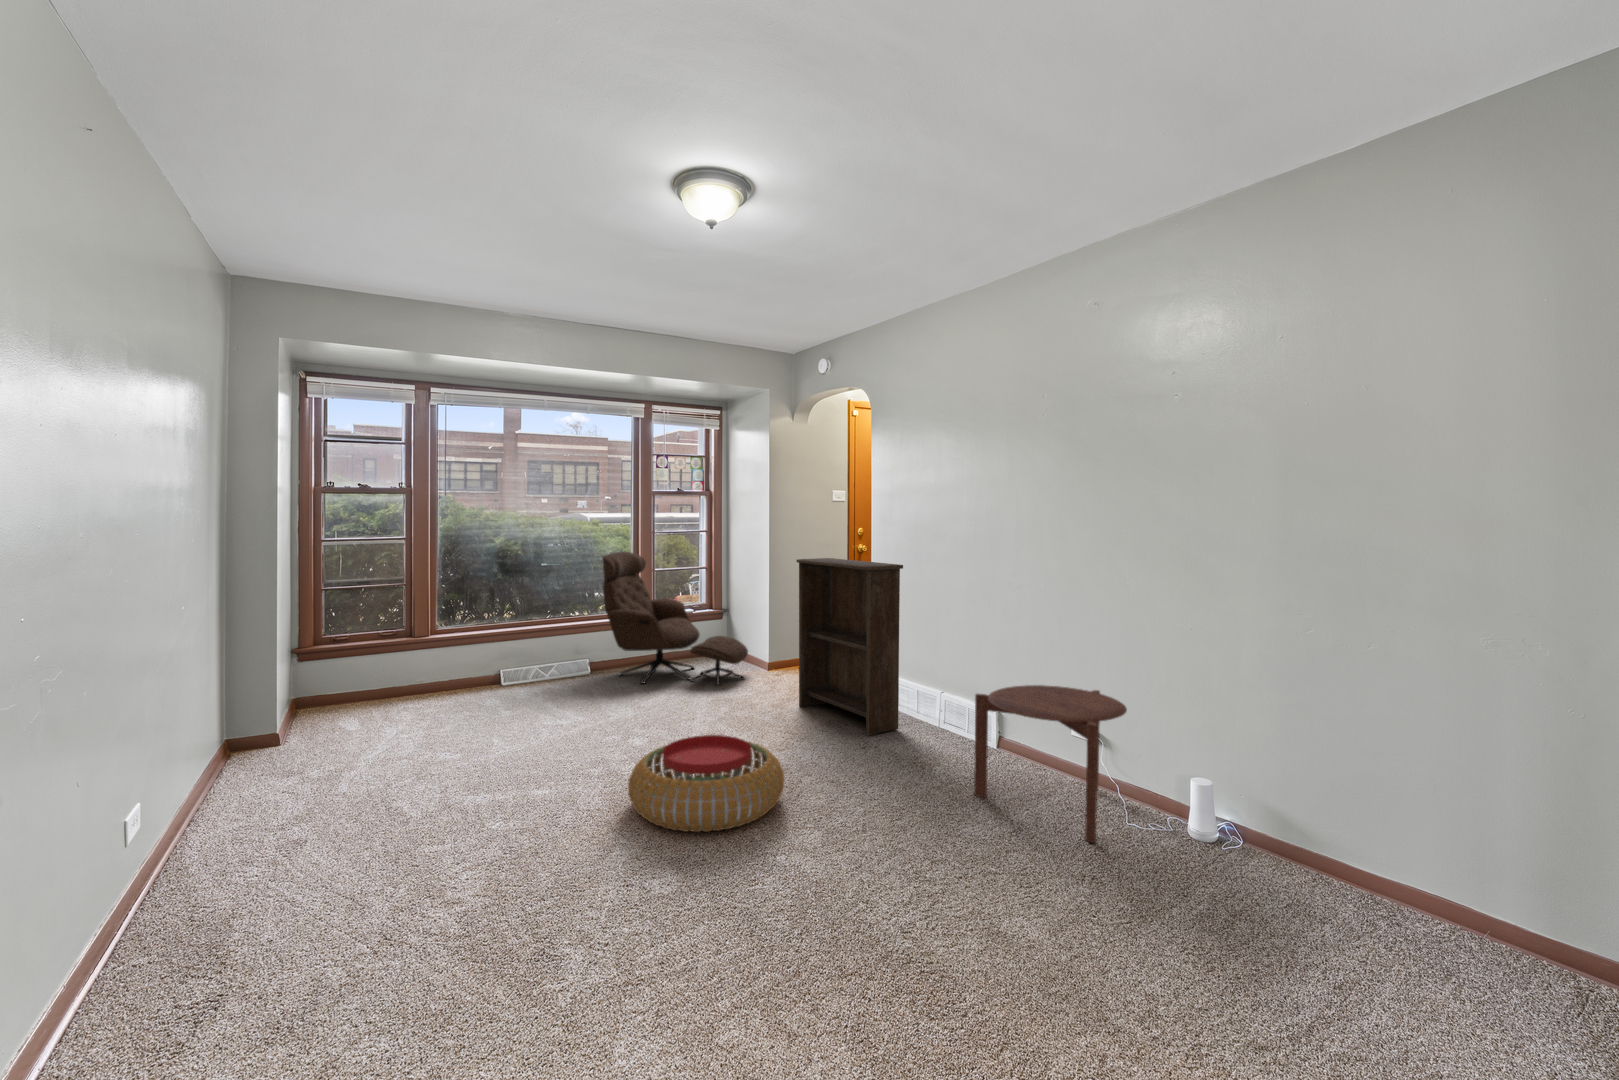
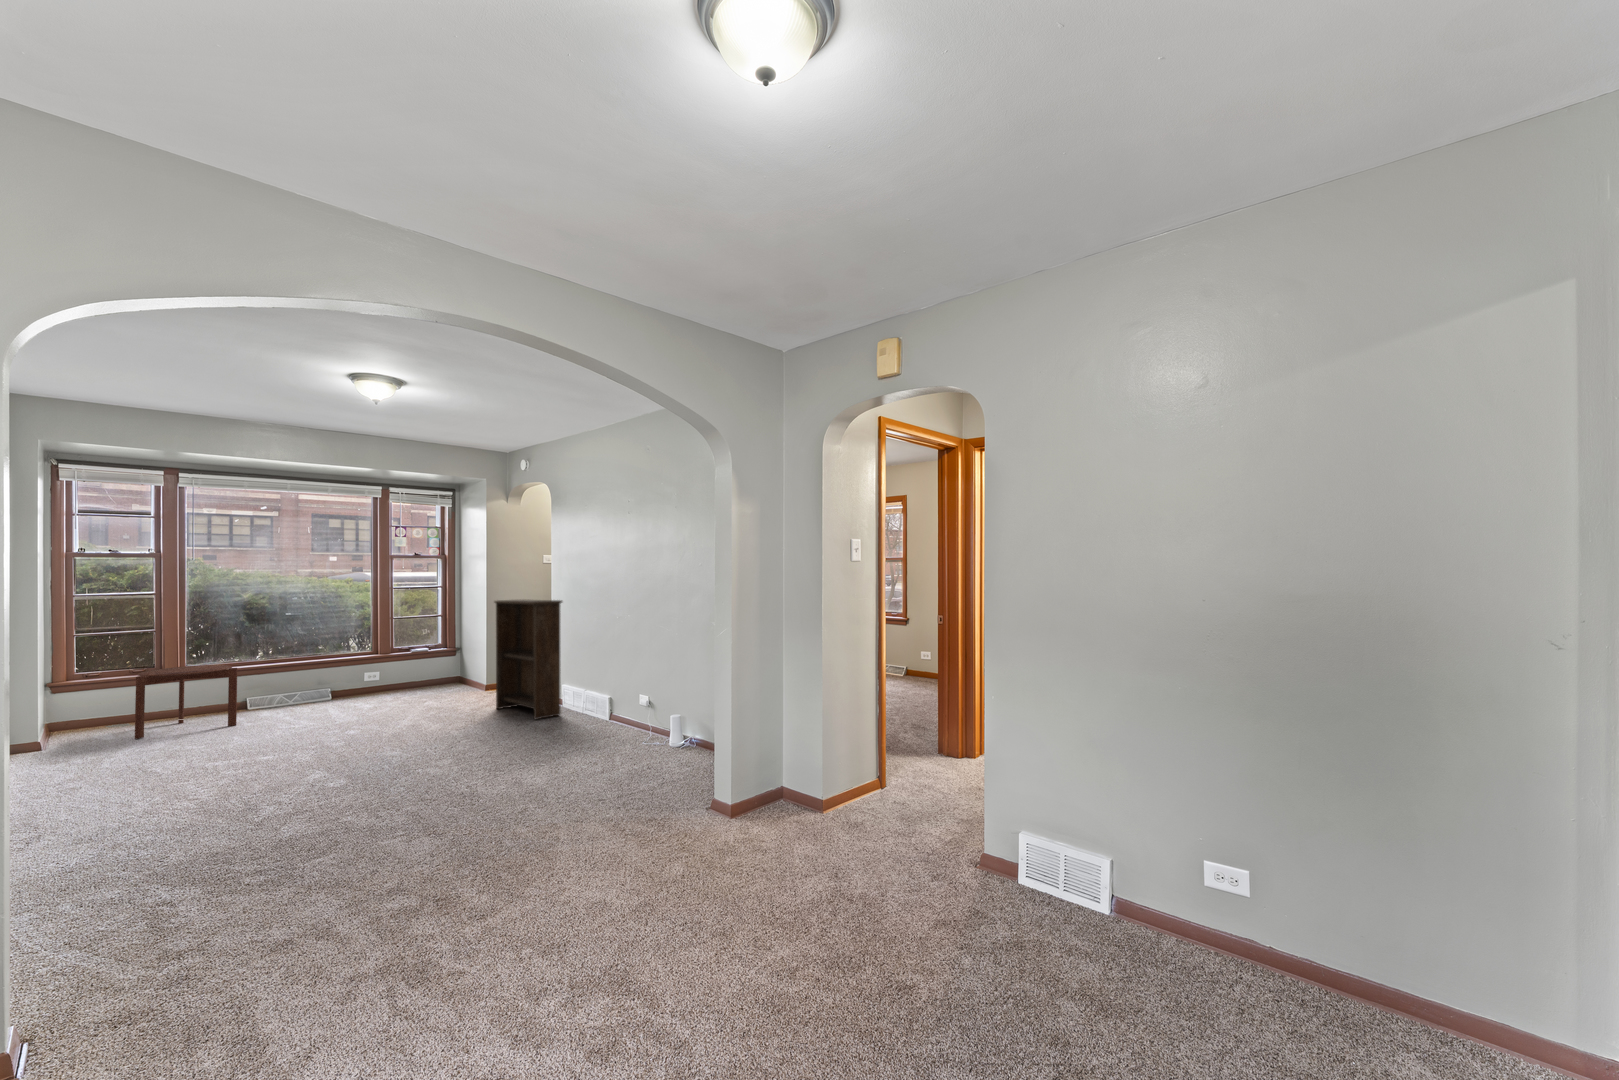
lounge chair: present [602,552,748,684] -> none [340,602,469,705]
side table: present [974,685,1127,843] -> present [135,665,237,739]
pouf: present [628,735,784,832] -> none [330,715,448,770]

